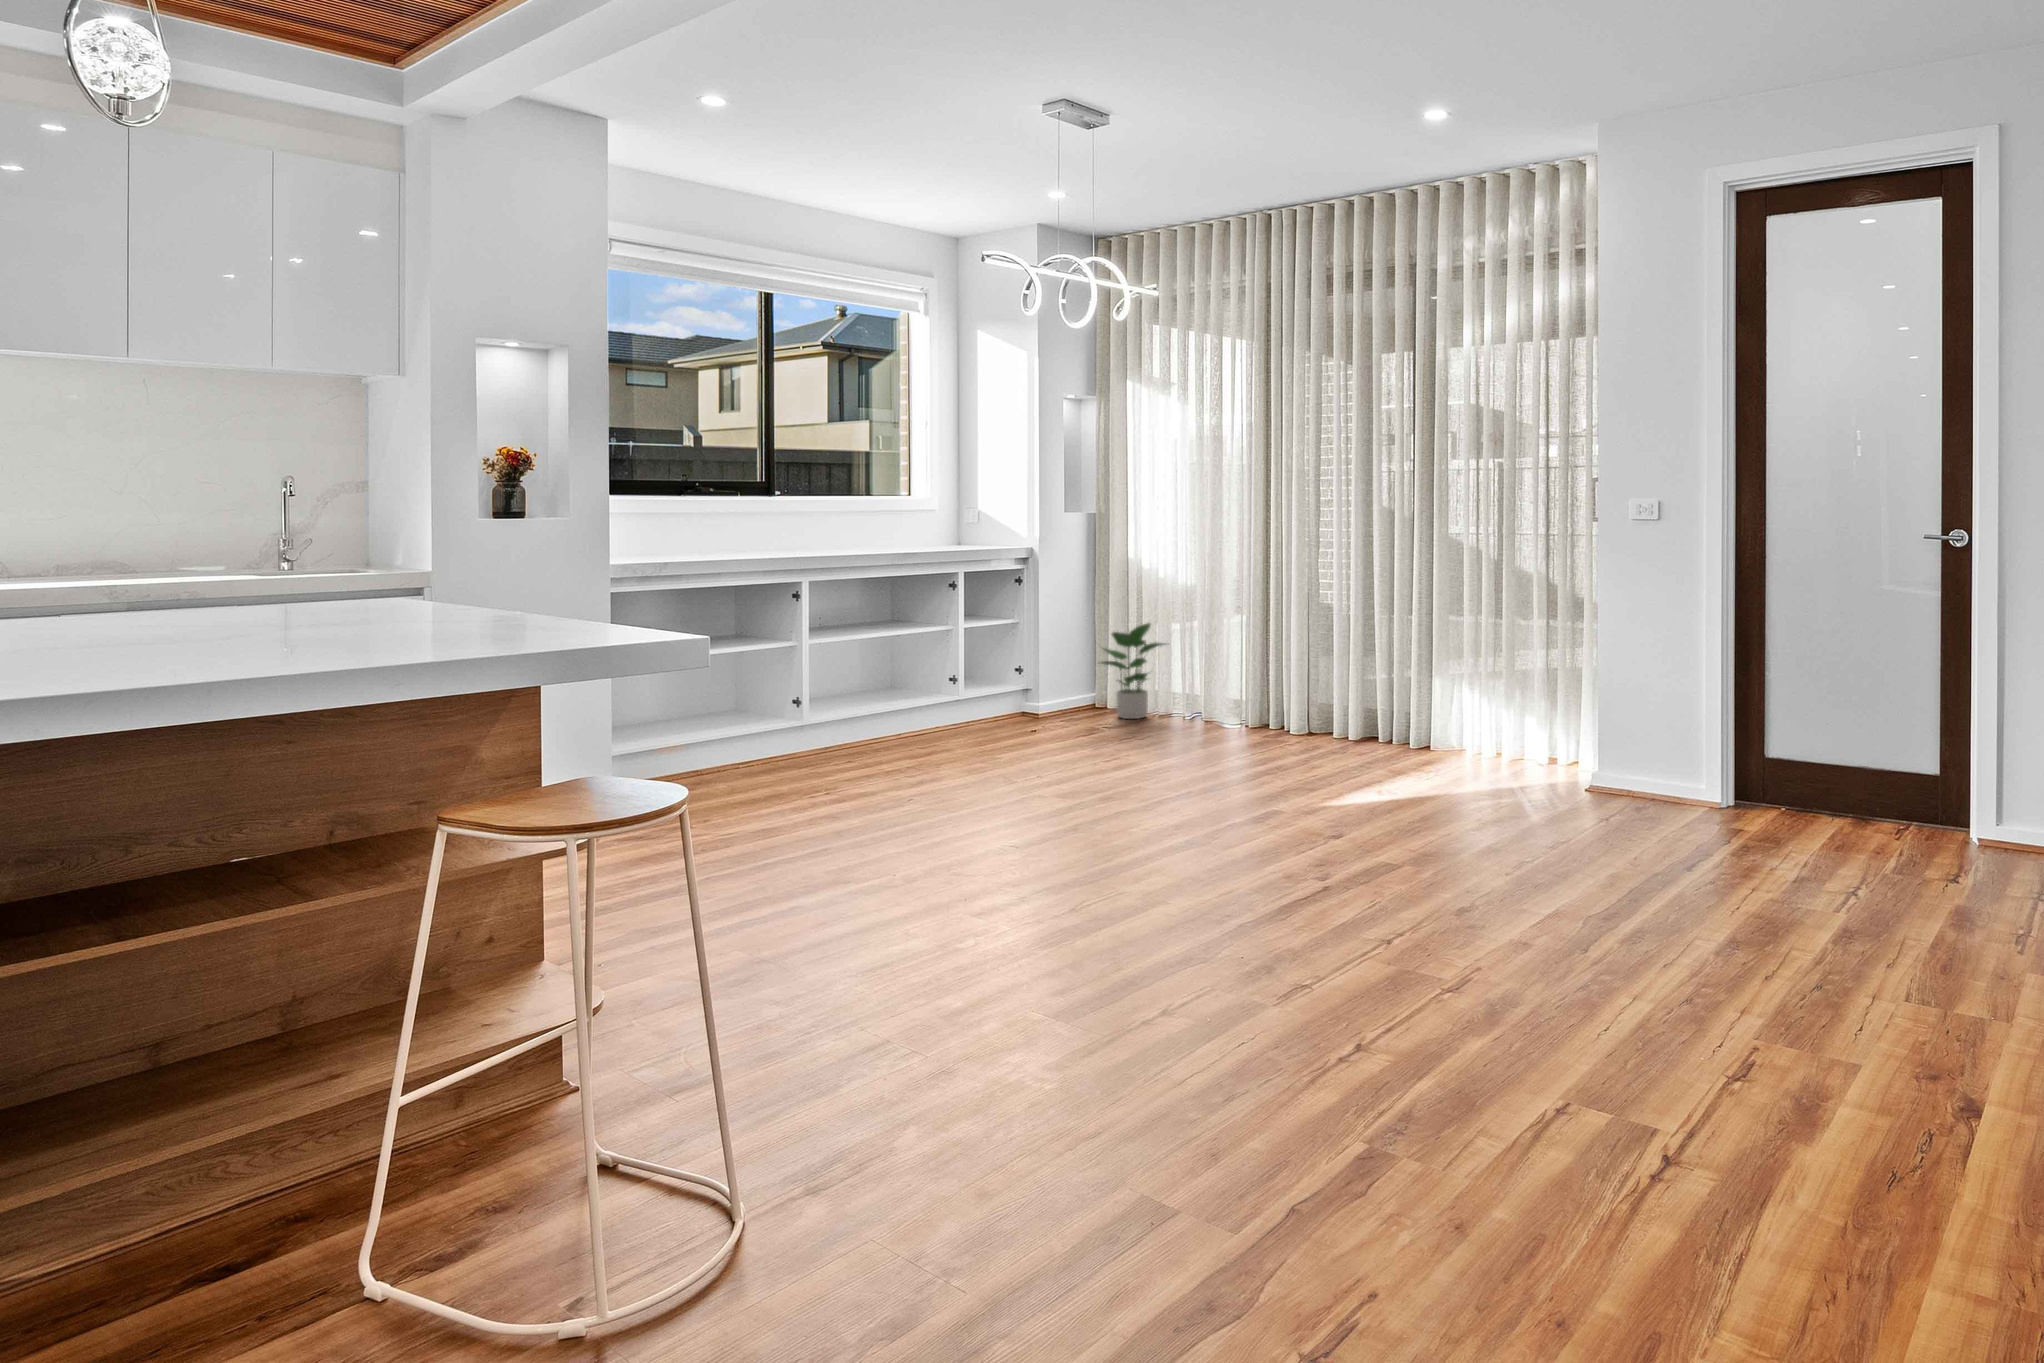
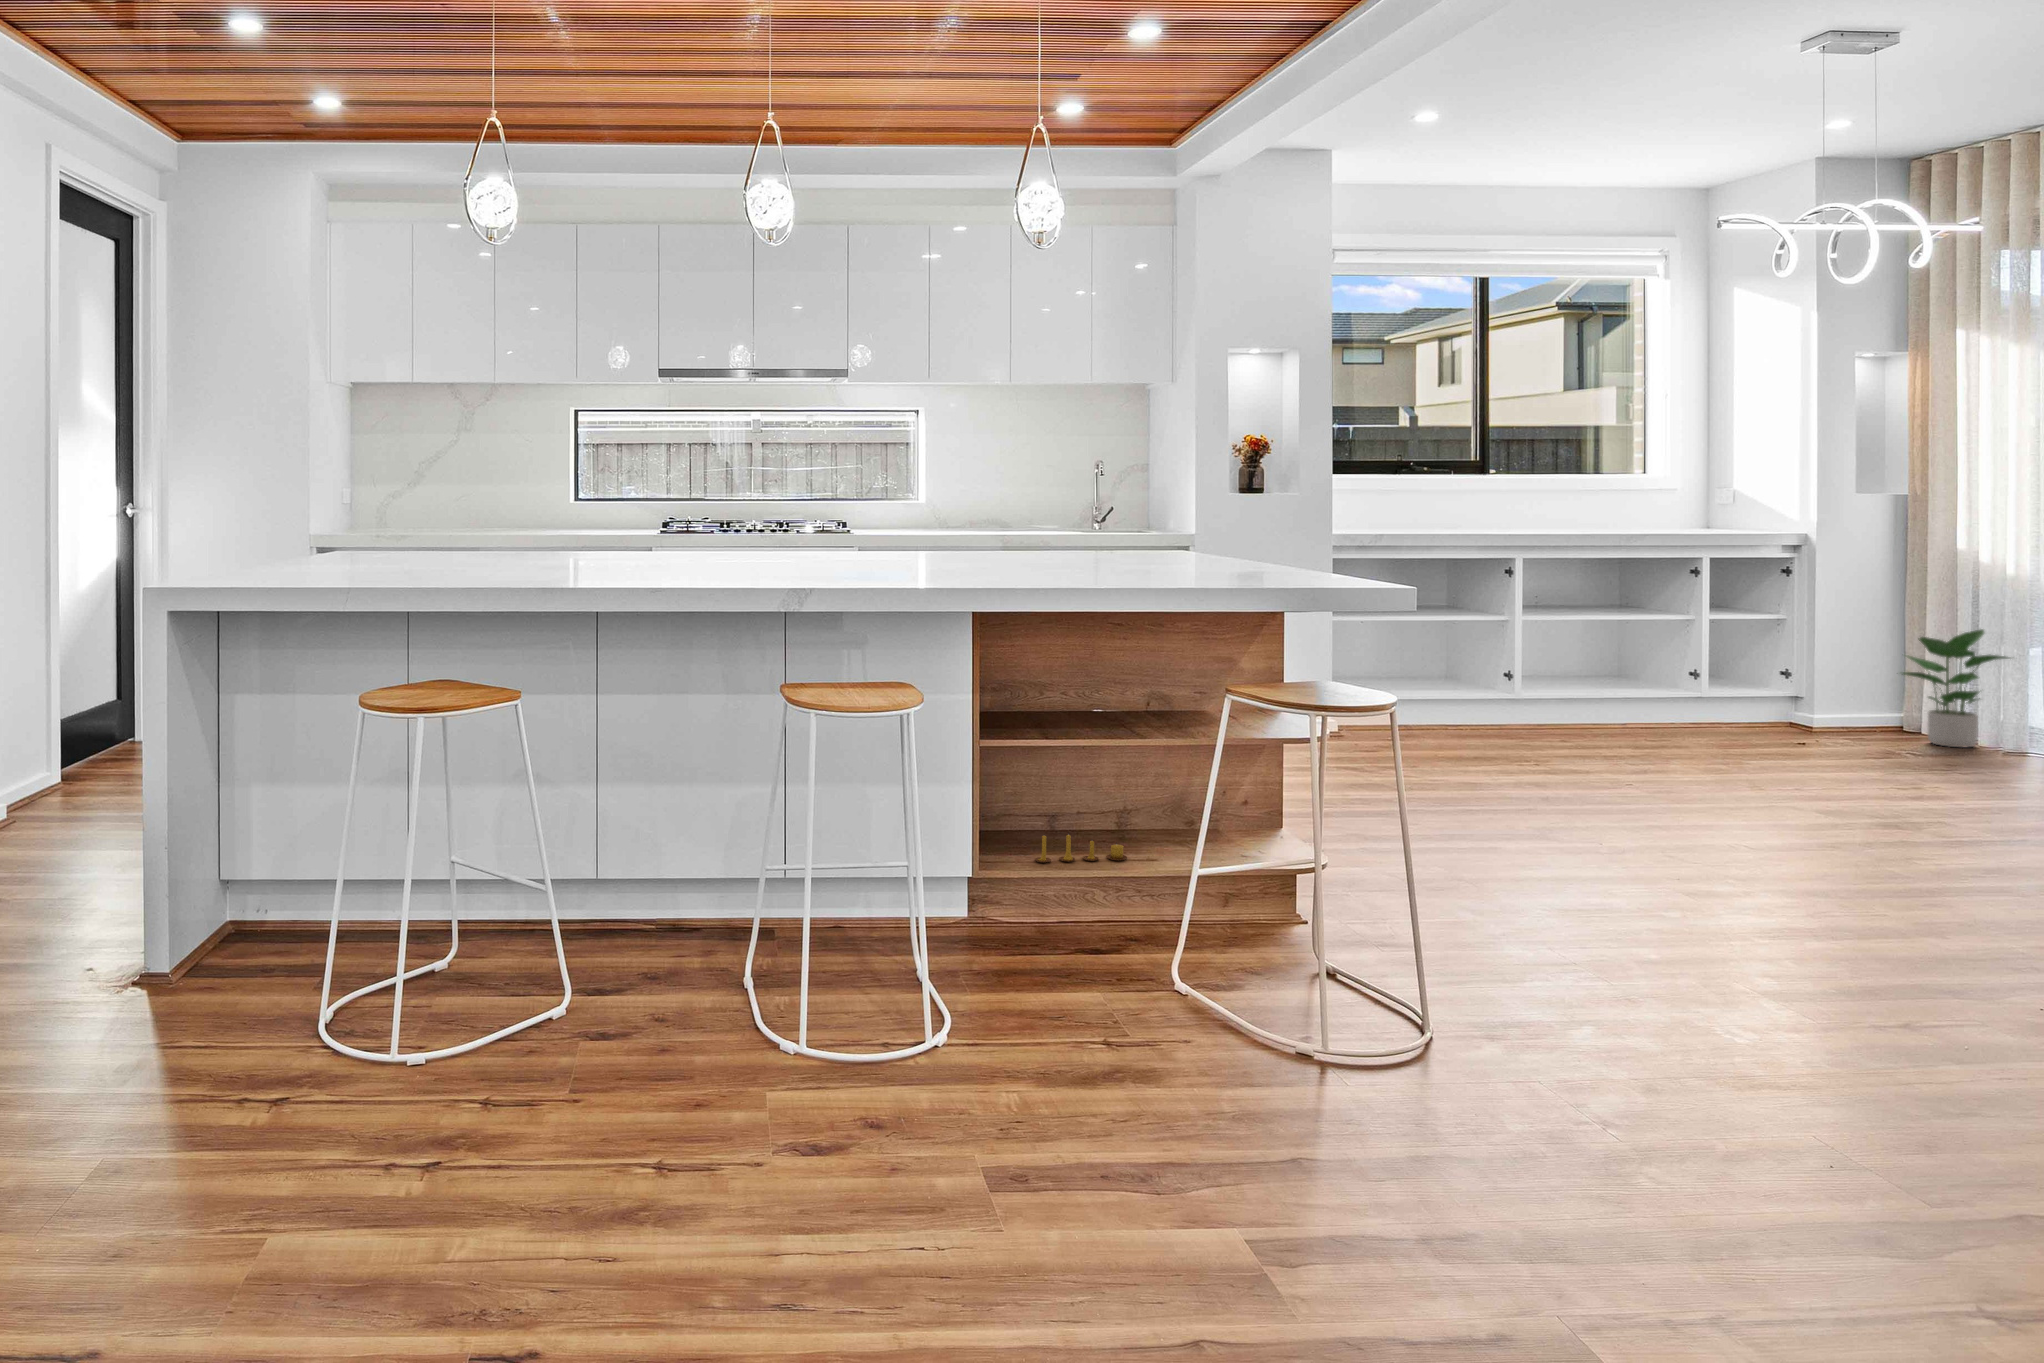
candle: none [70,1049,268,1125] -> present [1035,834,1127,862]

